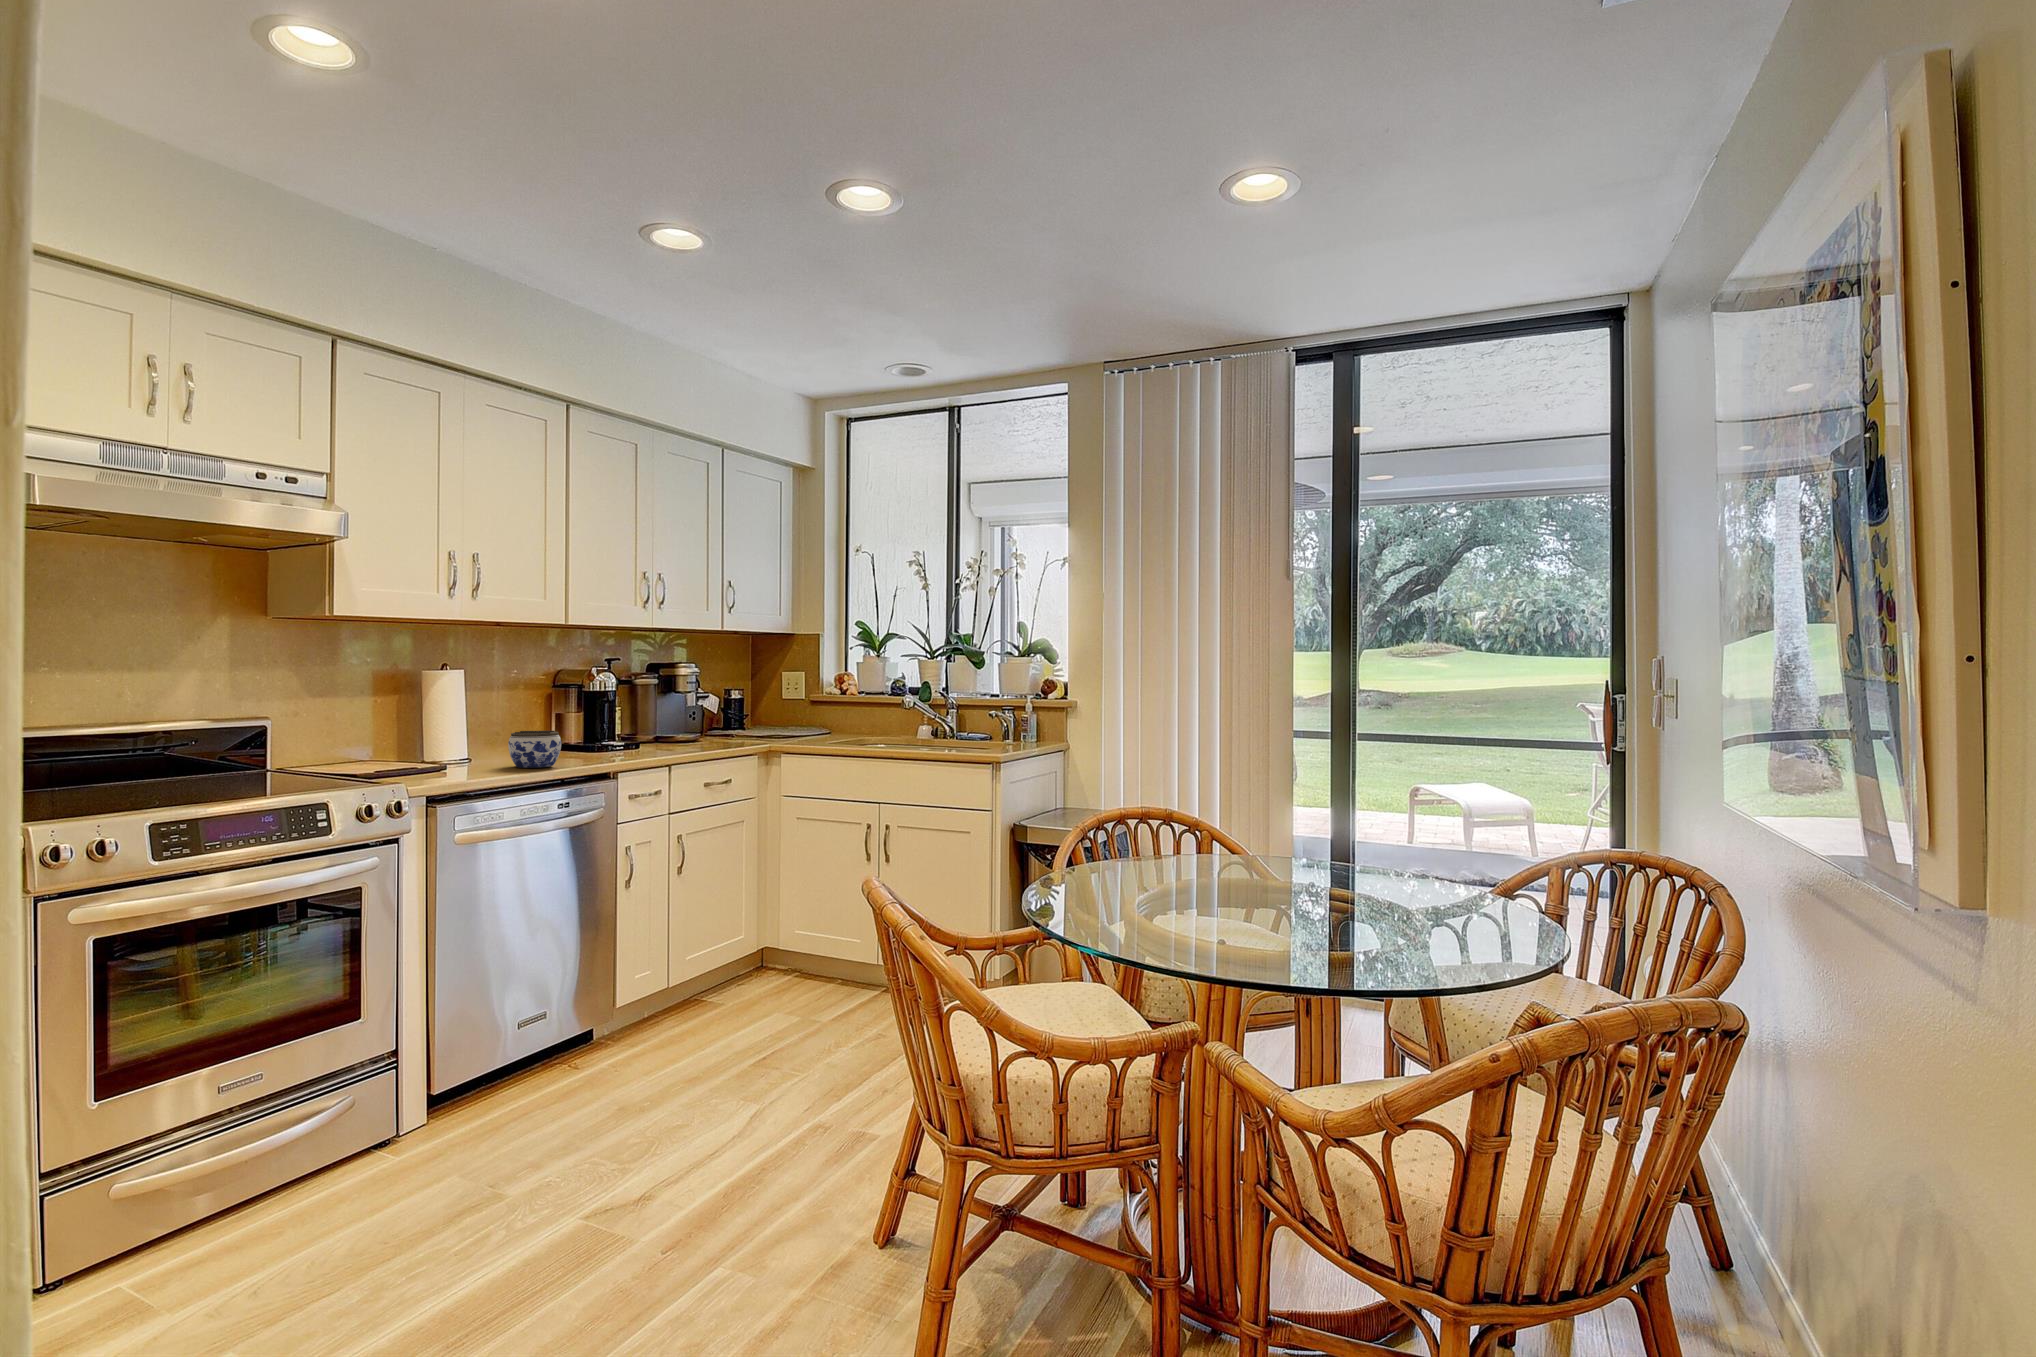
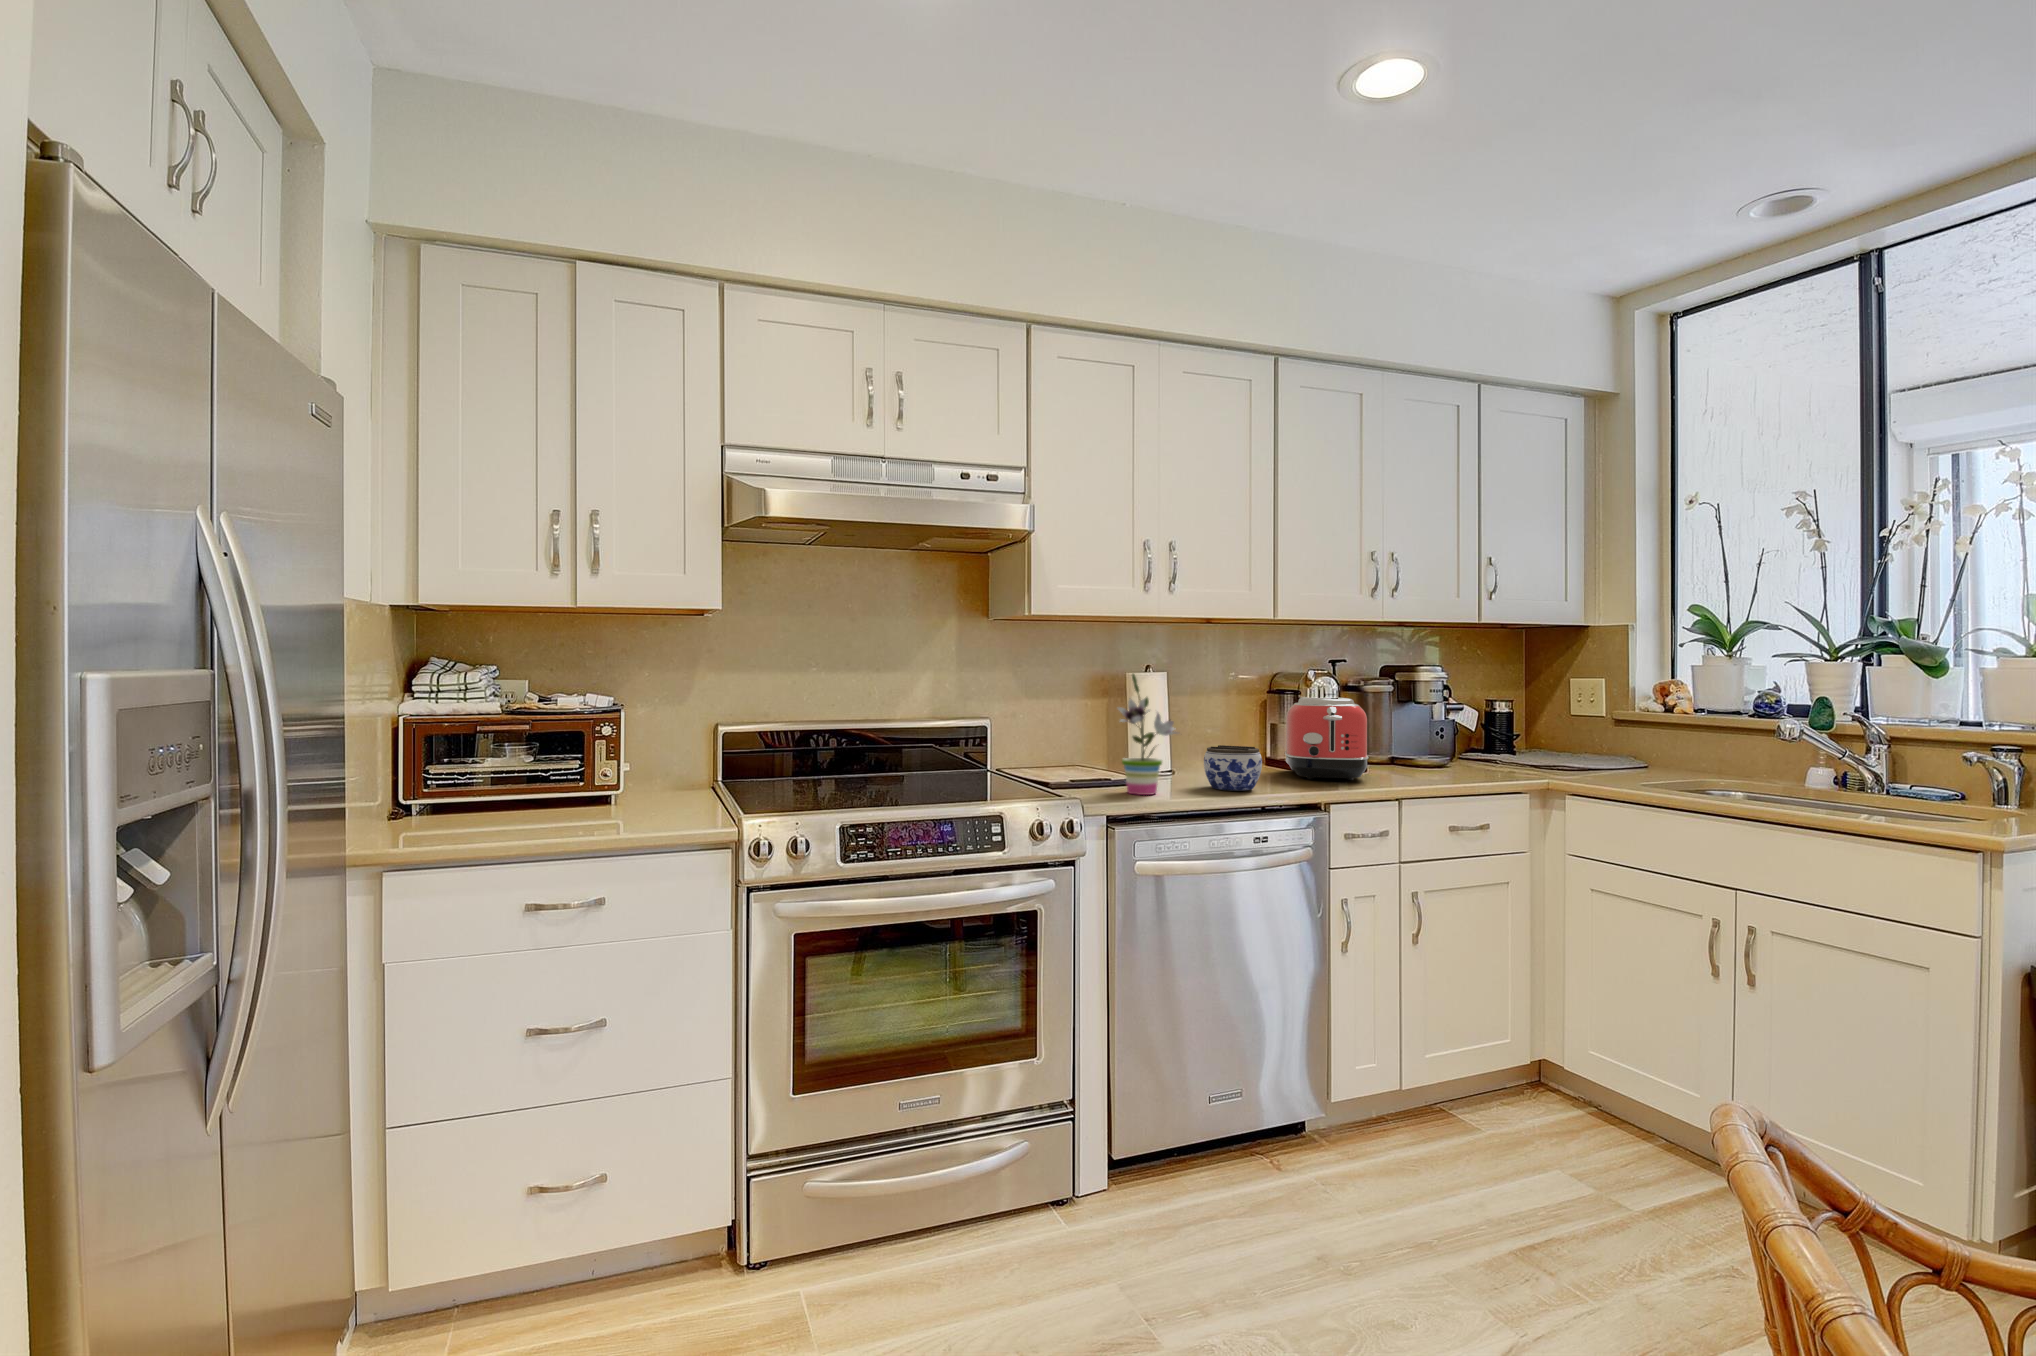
potted plant: none [432,670,494,776] -> present [1118,674,1179,795]
toaster: none [570,689,643,756] -> present [1284,697,1369,780]

